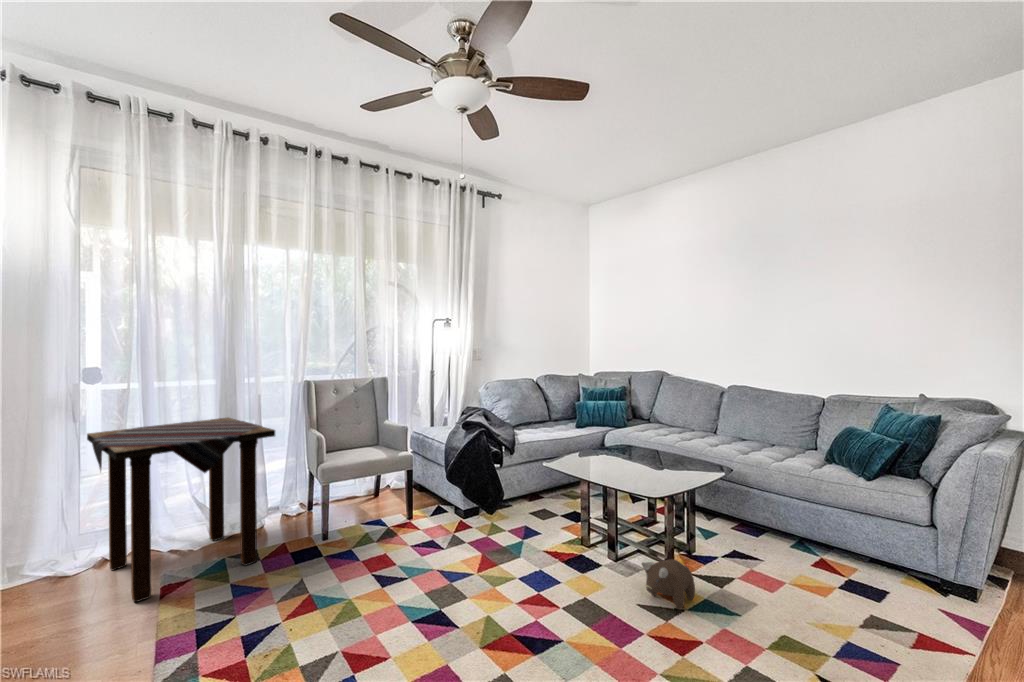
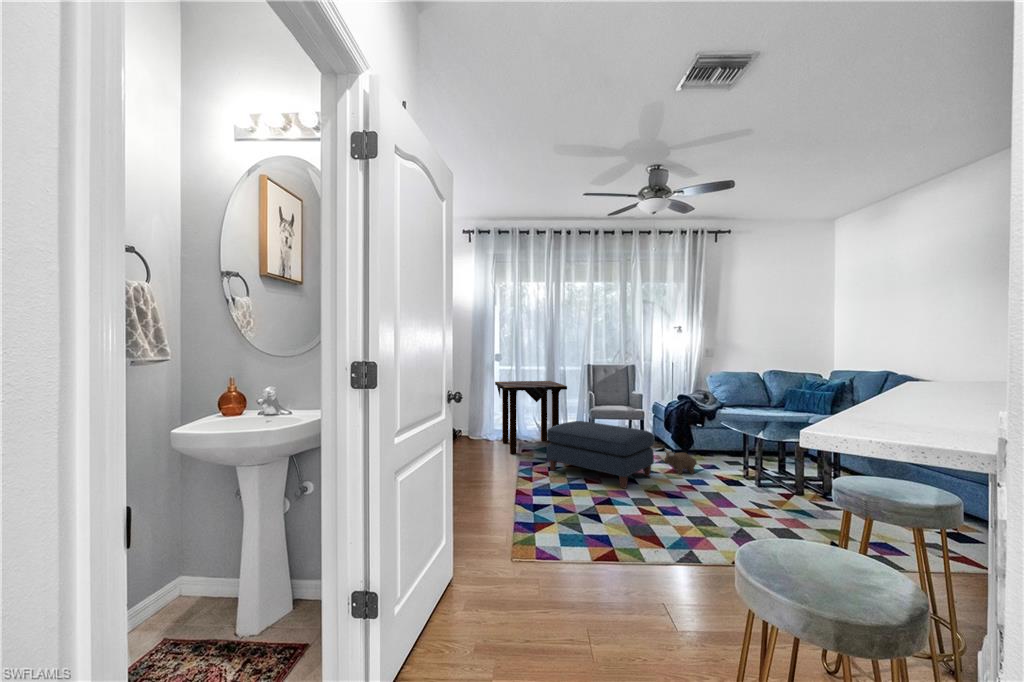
ottoman: none [241,499,460,638] -> present [547,421,654,488]
plush toy: present [642,560,695,610] -> present [664,450,696,474]

